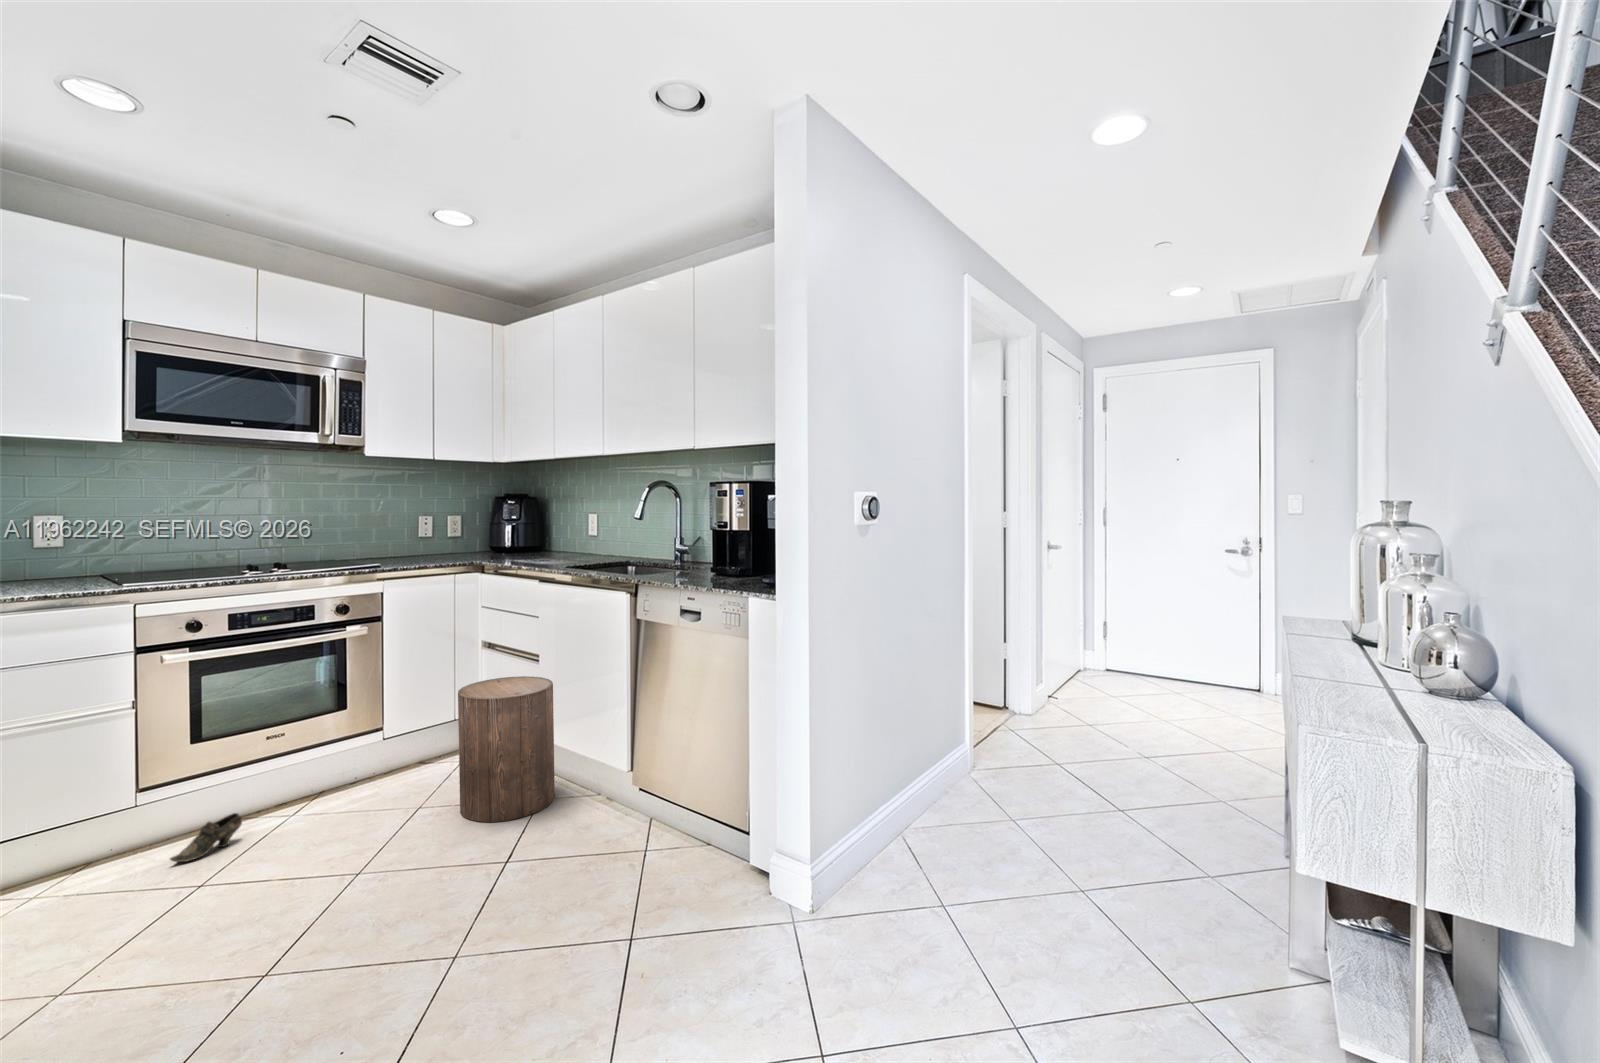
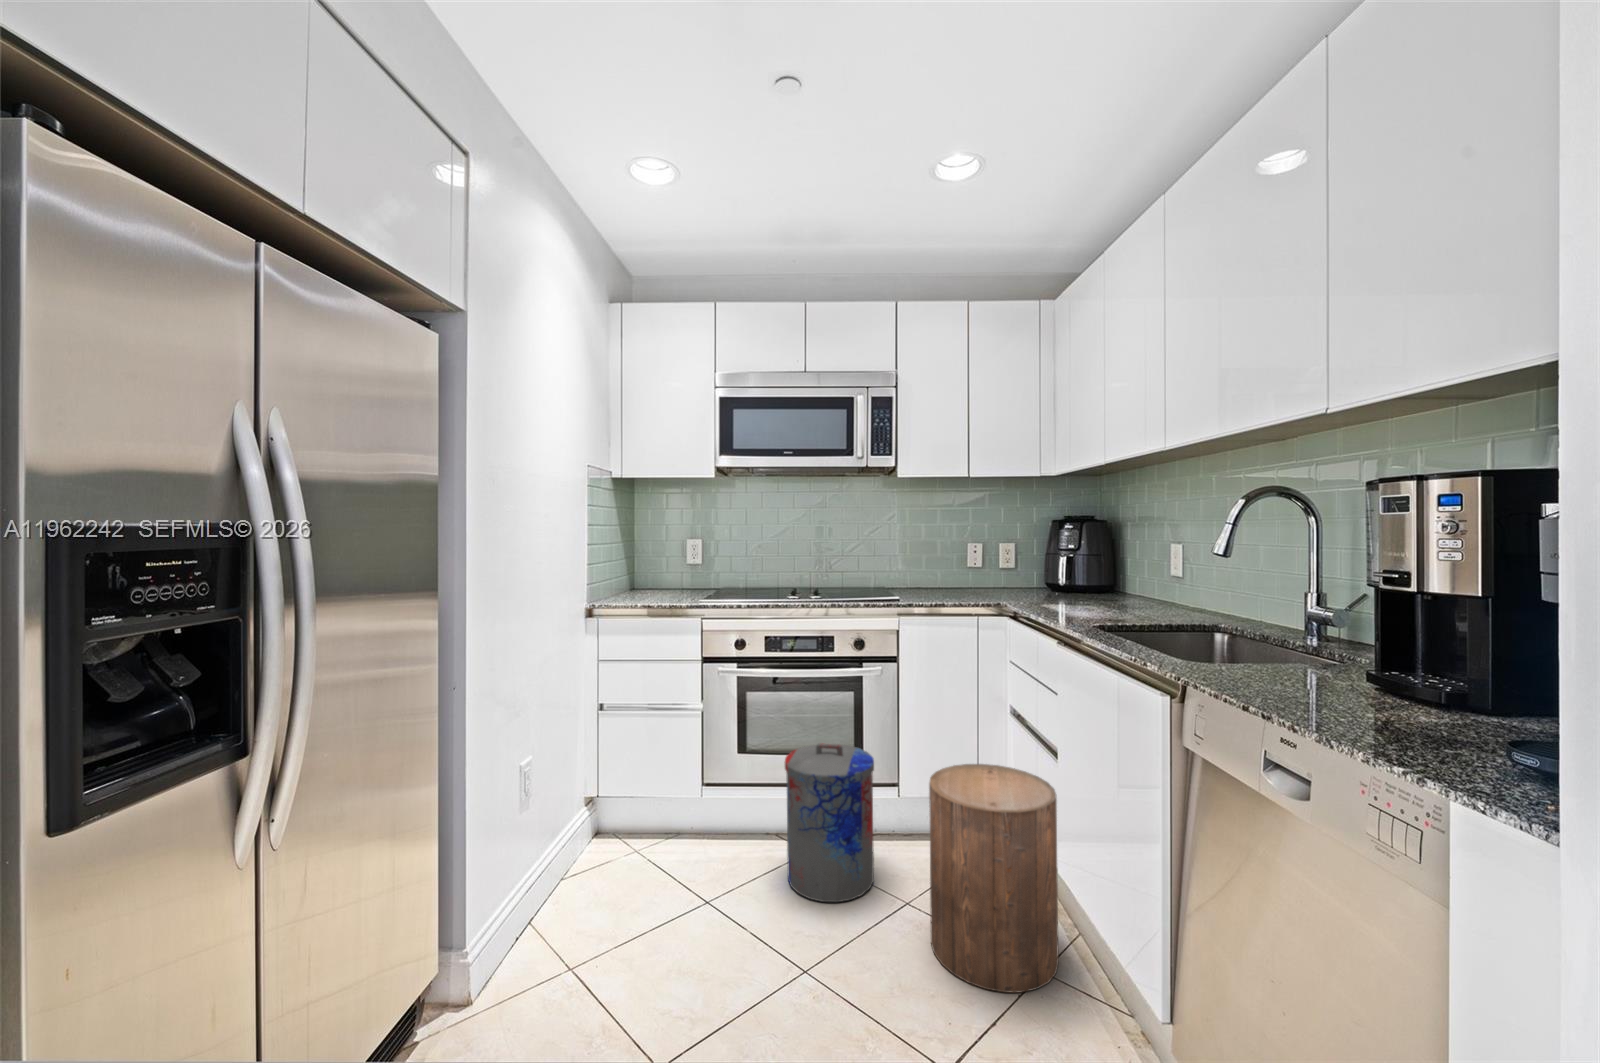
trash can: none [289,696,389,838] -> present [785,743,874,902]
shoe: present [170,813,242,862] -> none [698,832,755,867]

